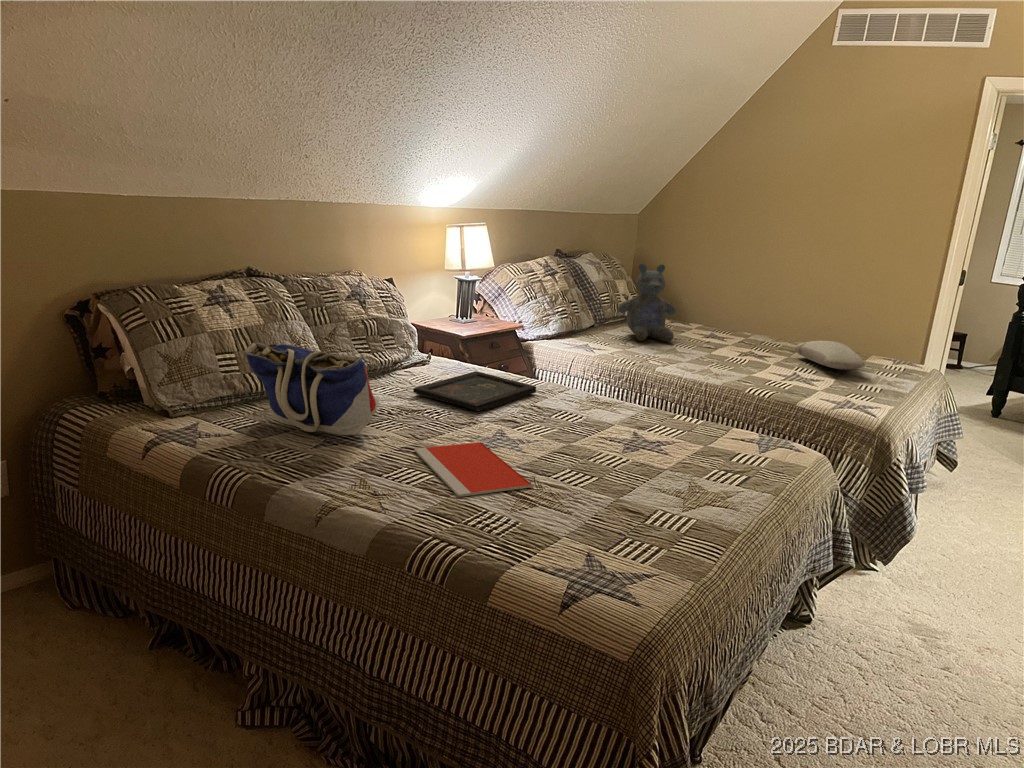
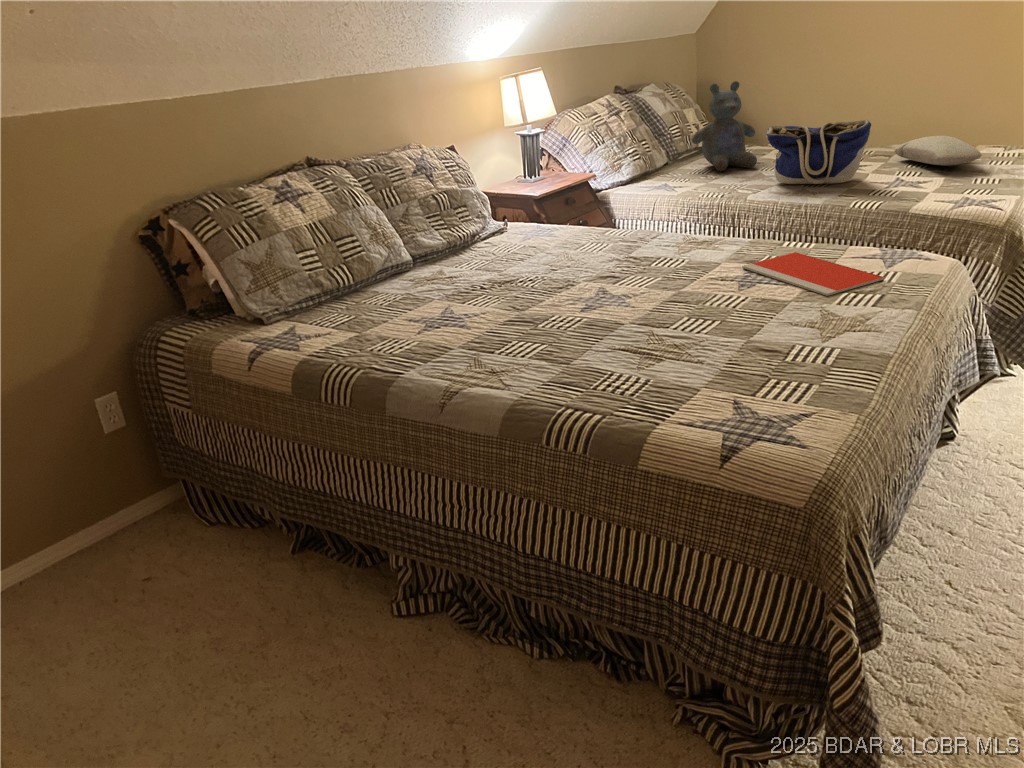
tote bag: present [245,342,379,435] -> present [766,119,871,184]
tray: present [413,371,536,411] -> none [500,230,627,271]
notebook: present [414,442,533,497] -> present [742,252,885,296]

